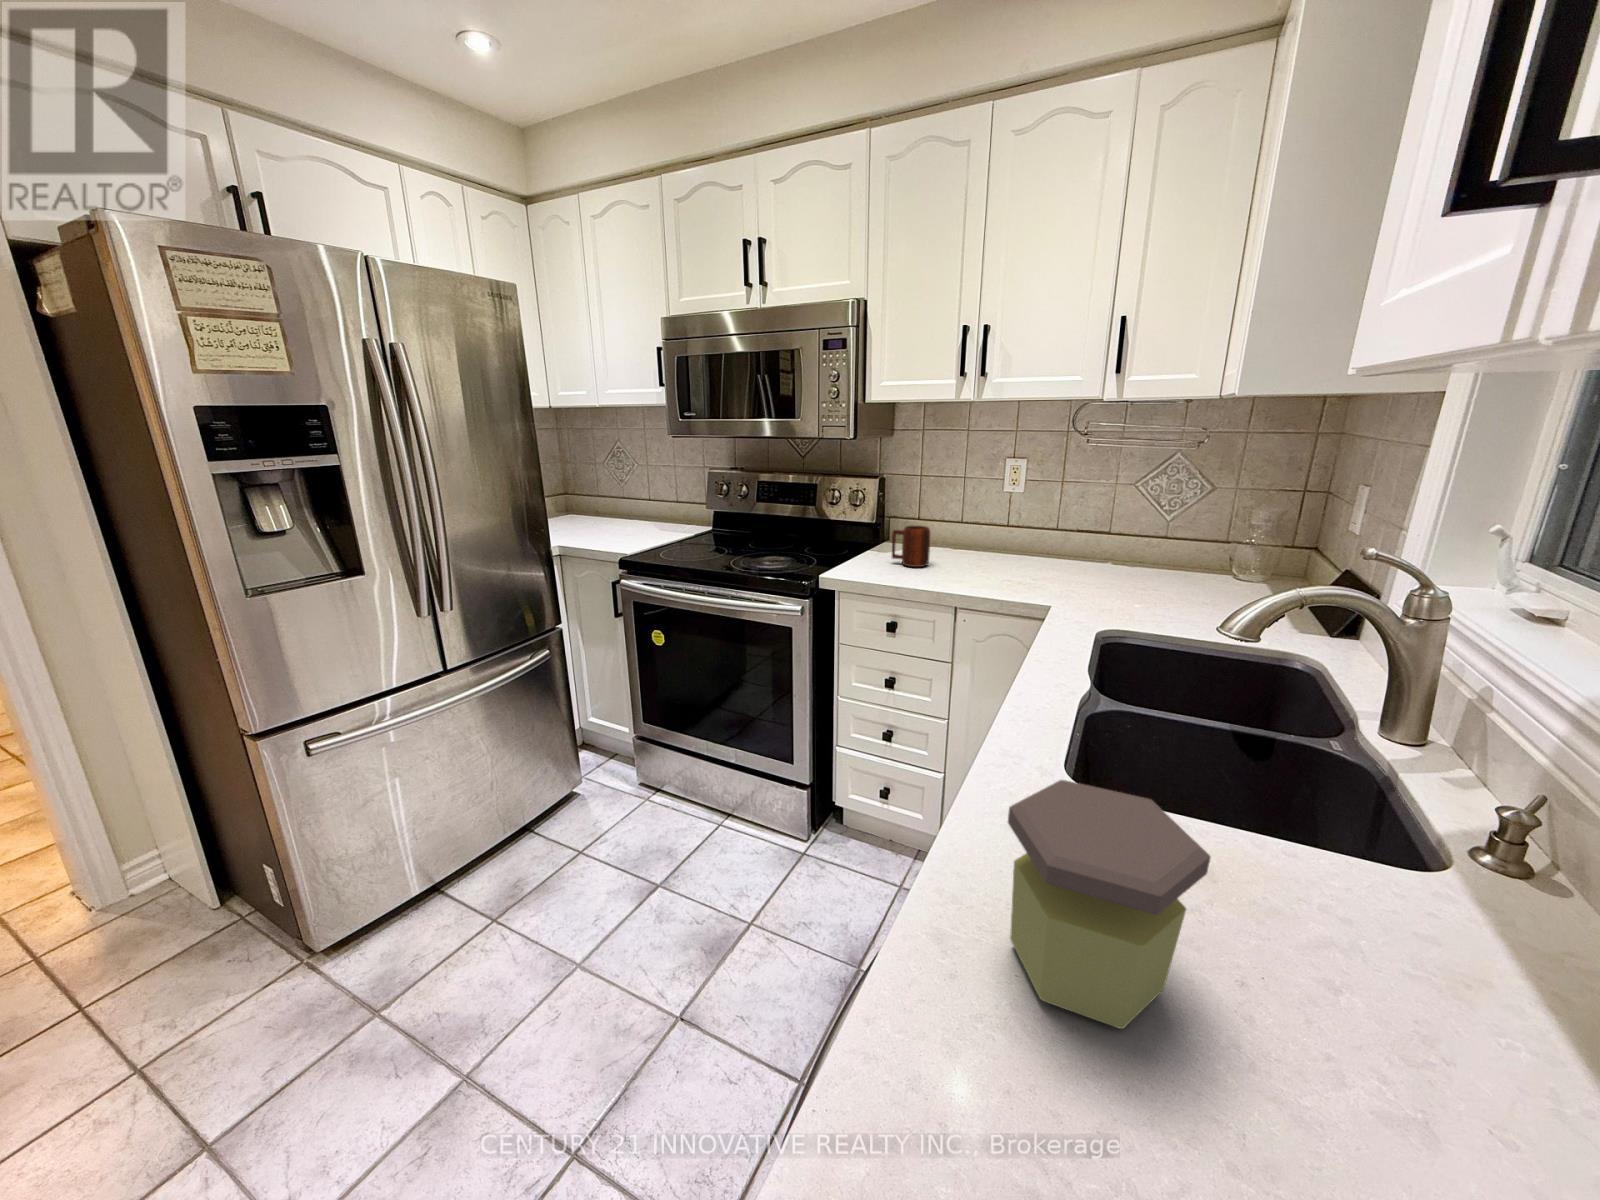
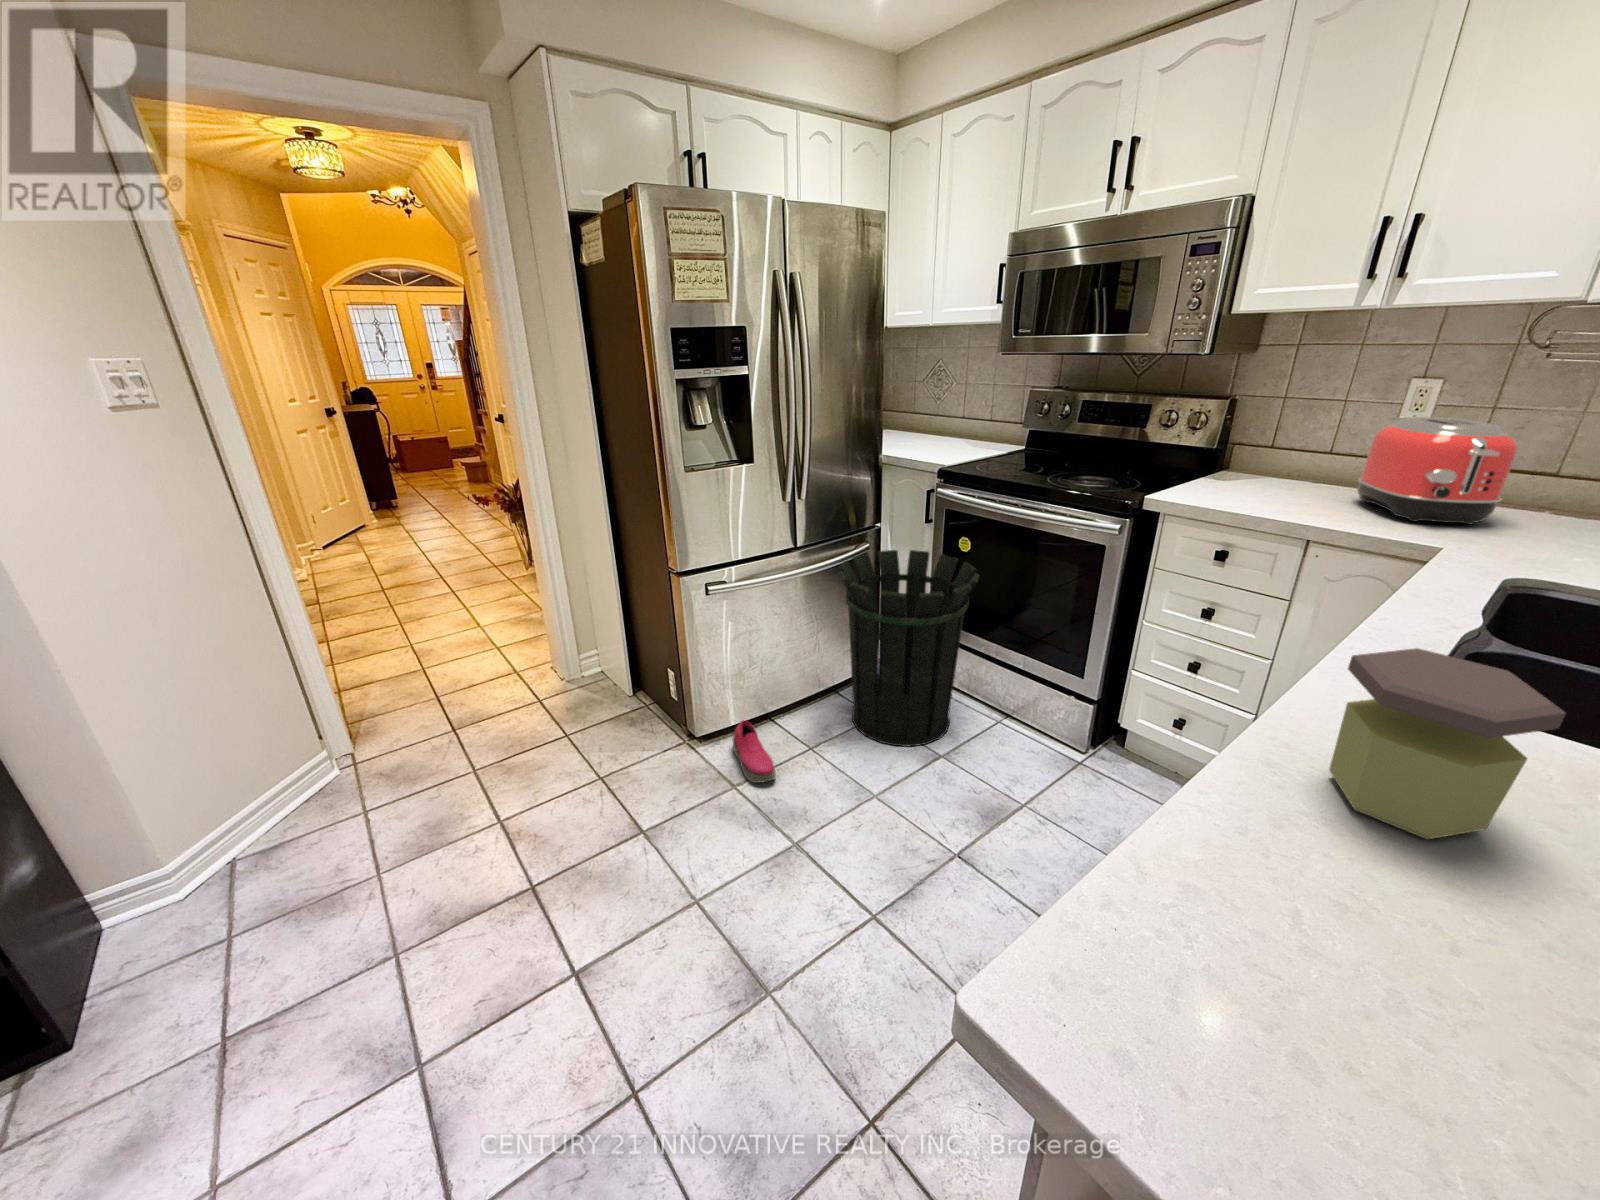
toaster: none [985,492,1086,582] -> present [1357,417,1517,524]
mug: present [892,526,930,567] -> none [1231,451,1287,497]
waste bin: none [505,651,674,886] -> present [839,550,979,747]
shoe: none [375,909,440,999] -> present [733,720,776,783]

